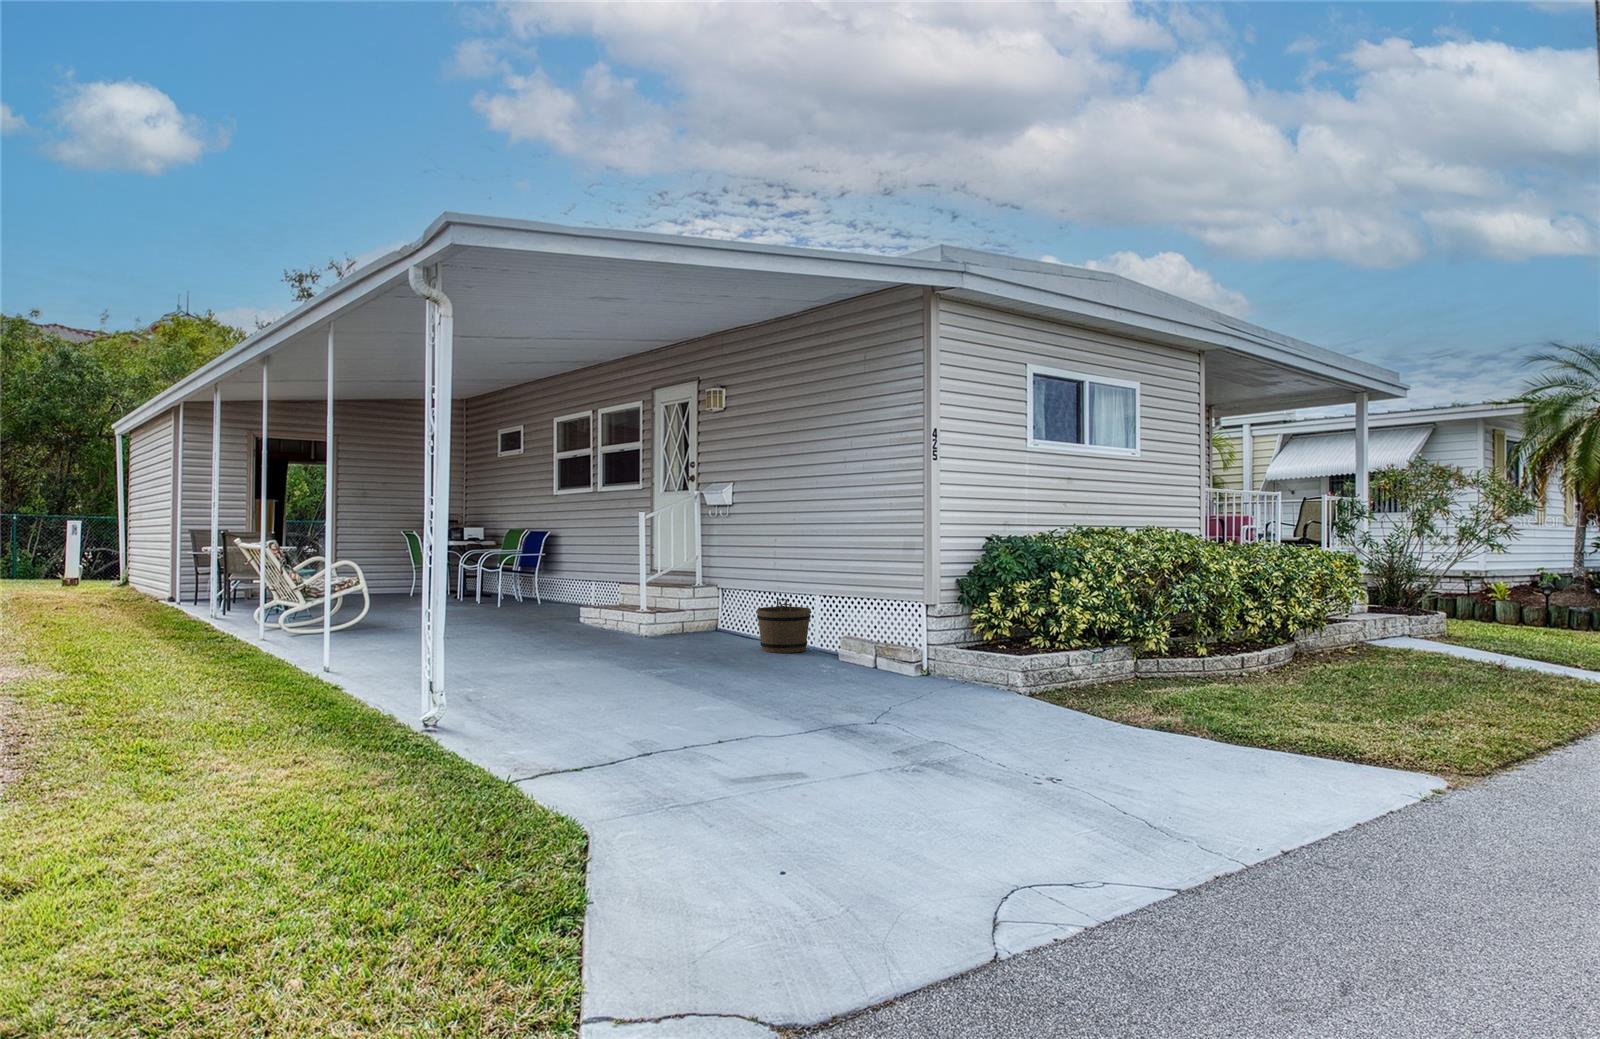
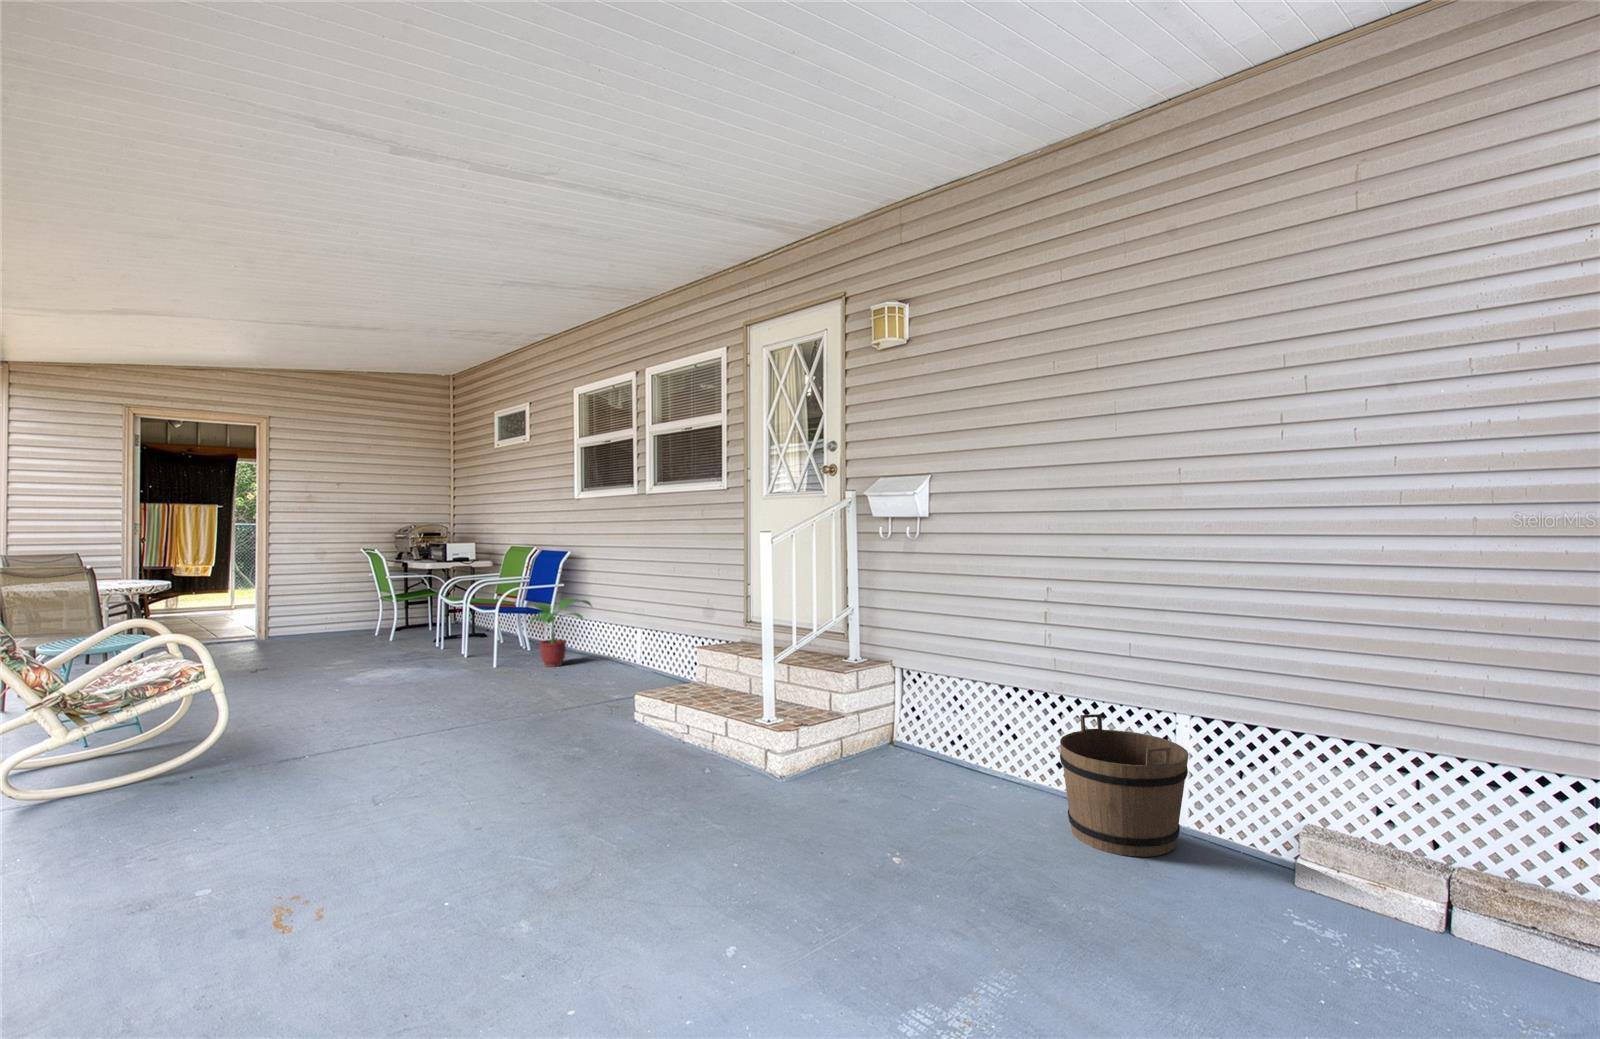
potted plant: none [518,564,565,608] -> present [526,599,591,667]

